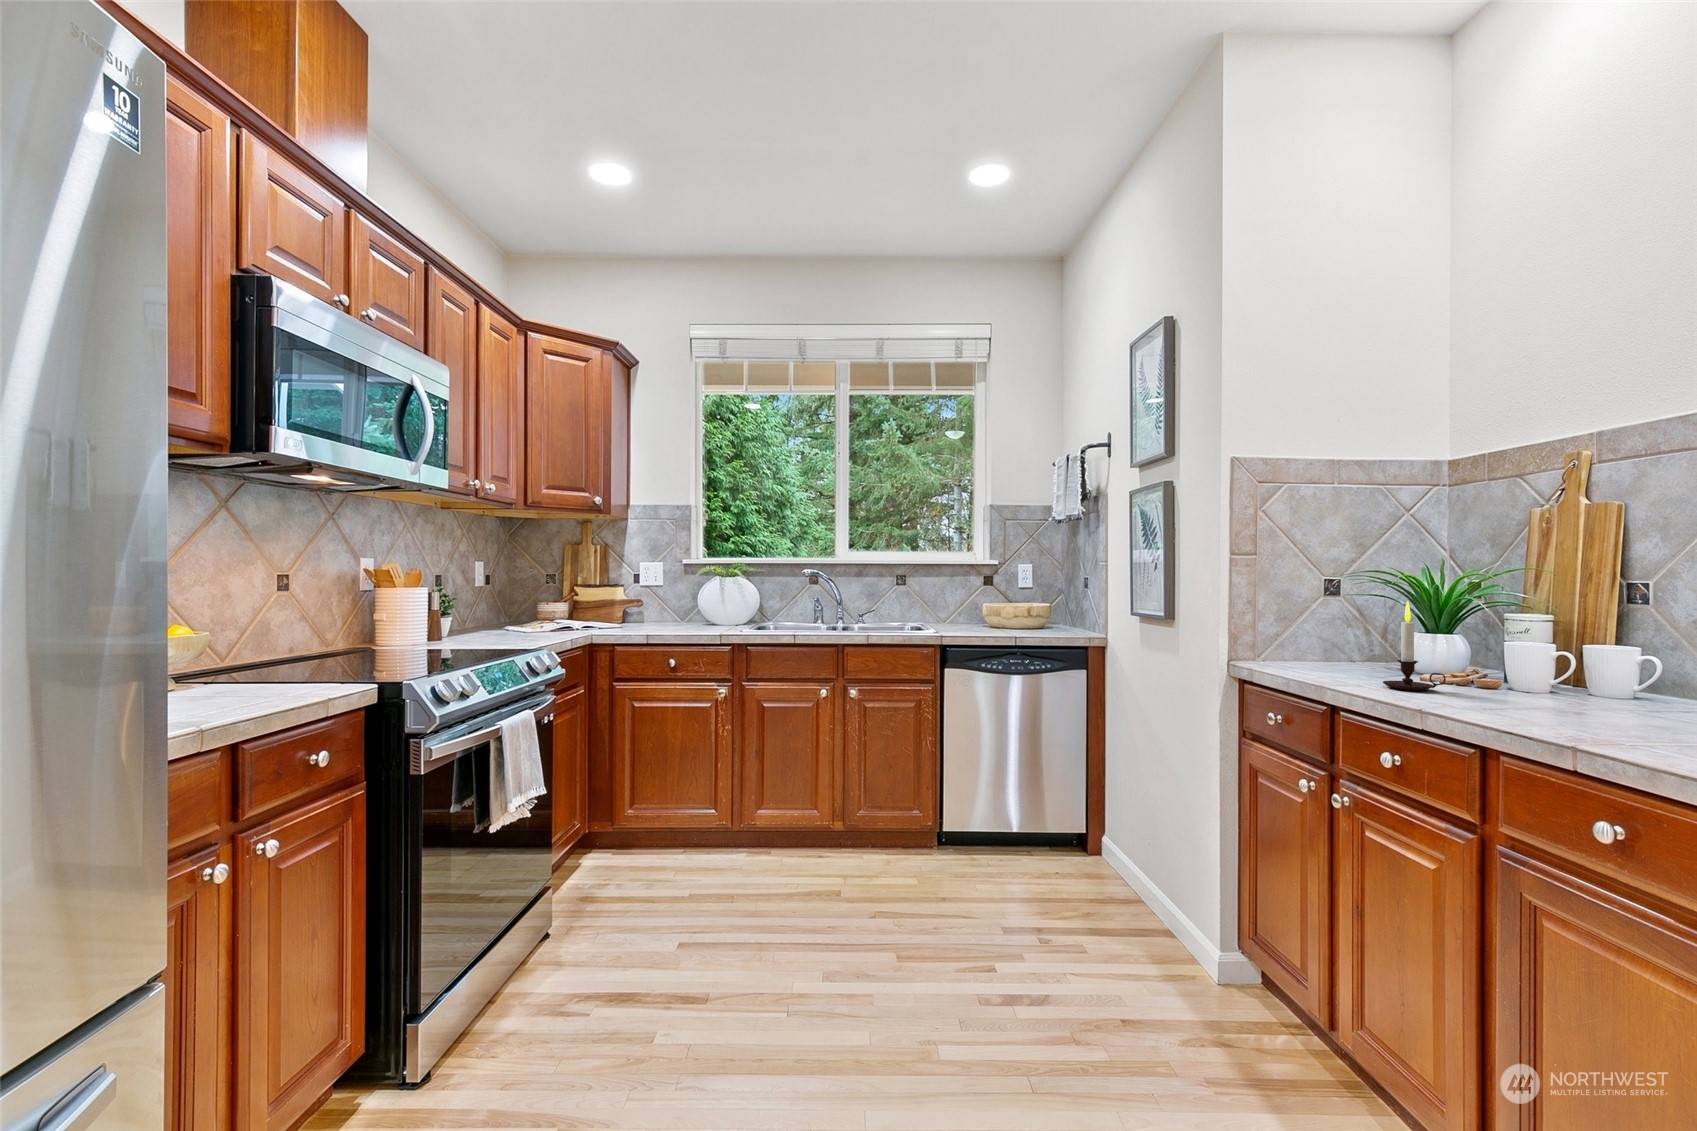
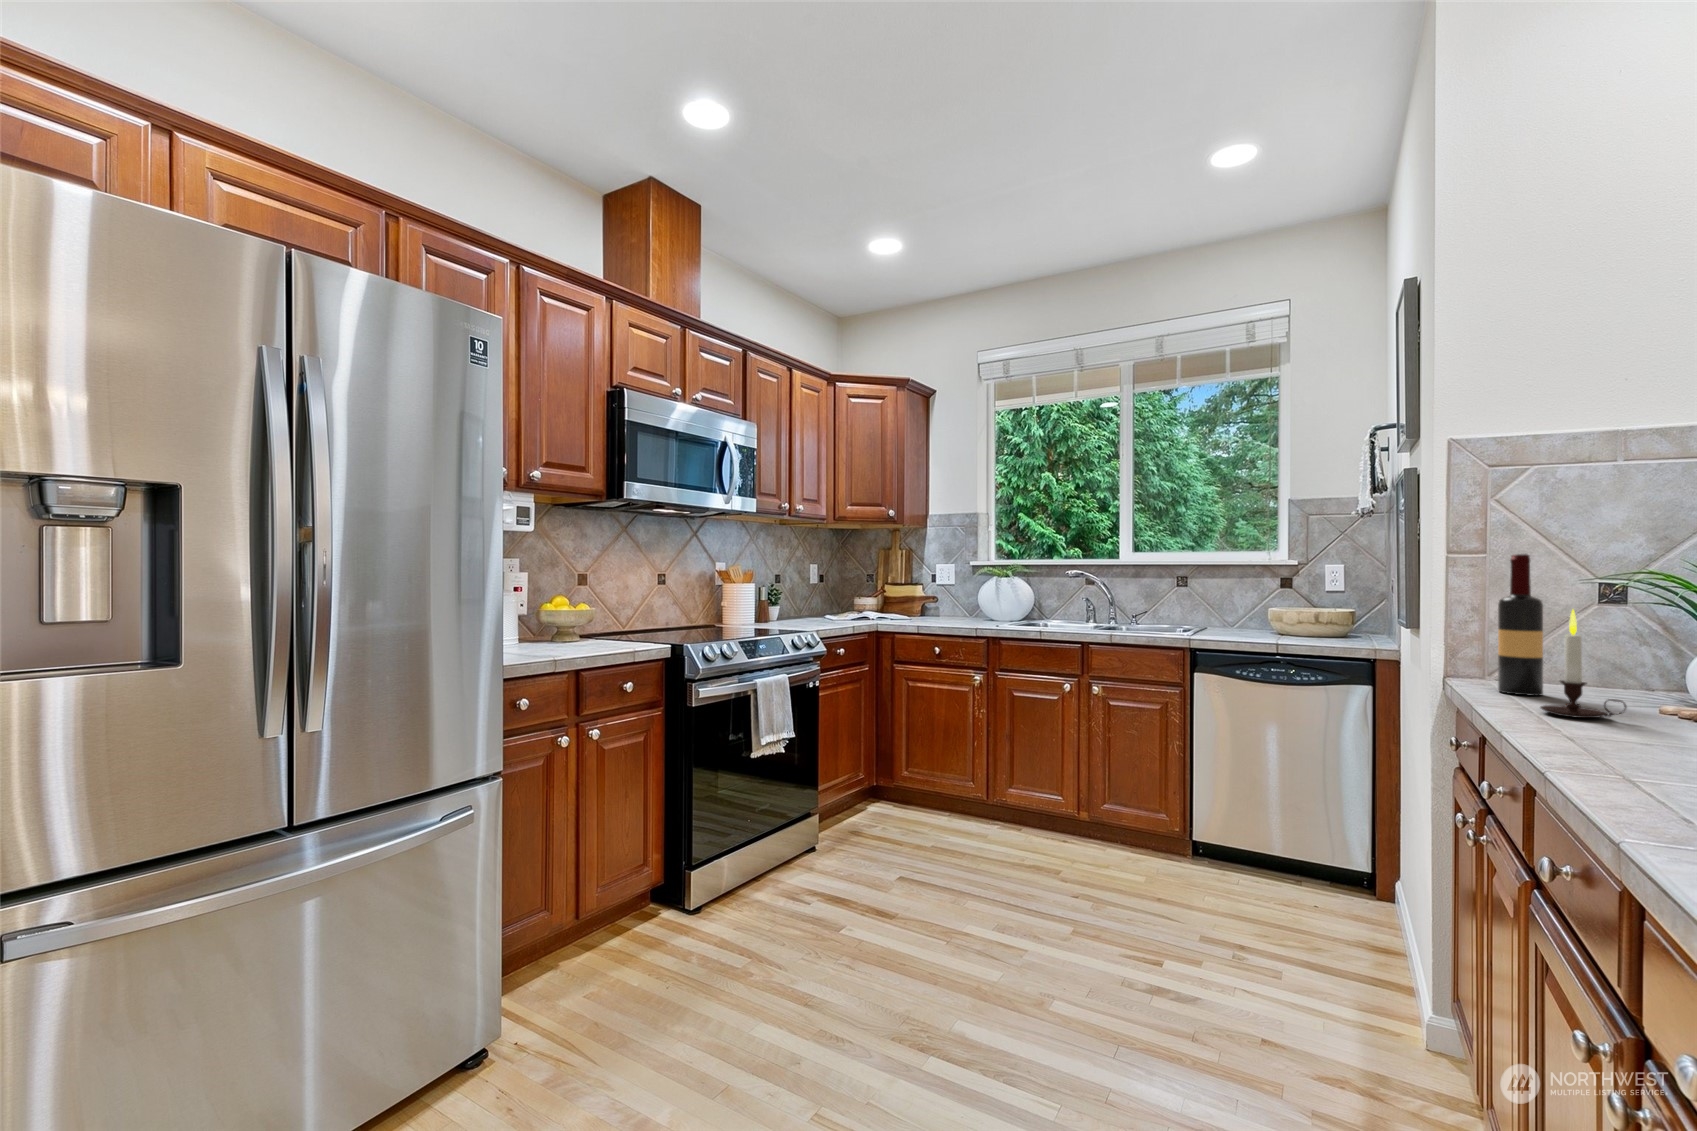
wine bottle: none [1307,556,1341,673] -> present [1498,554,1543,696]

